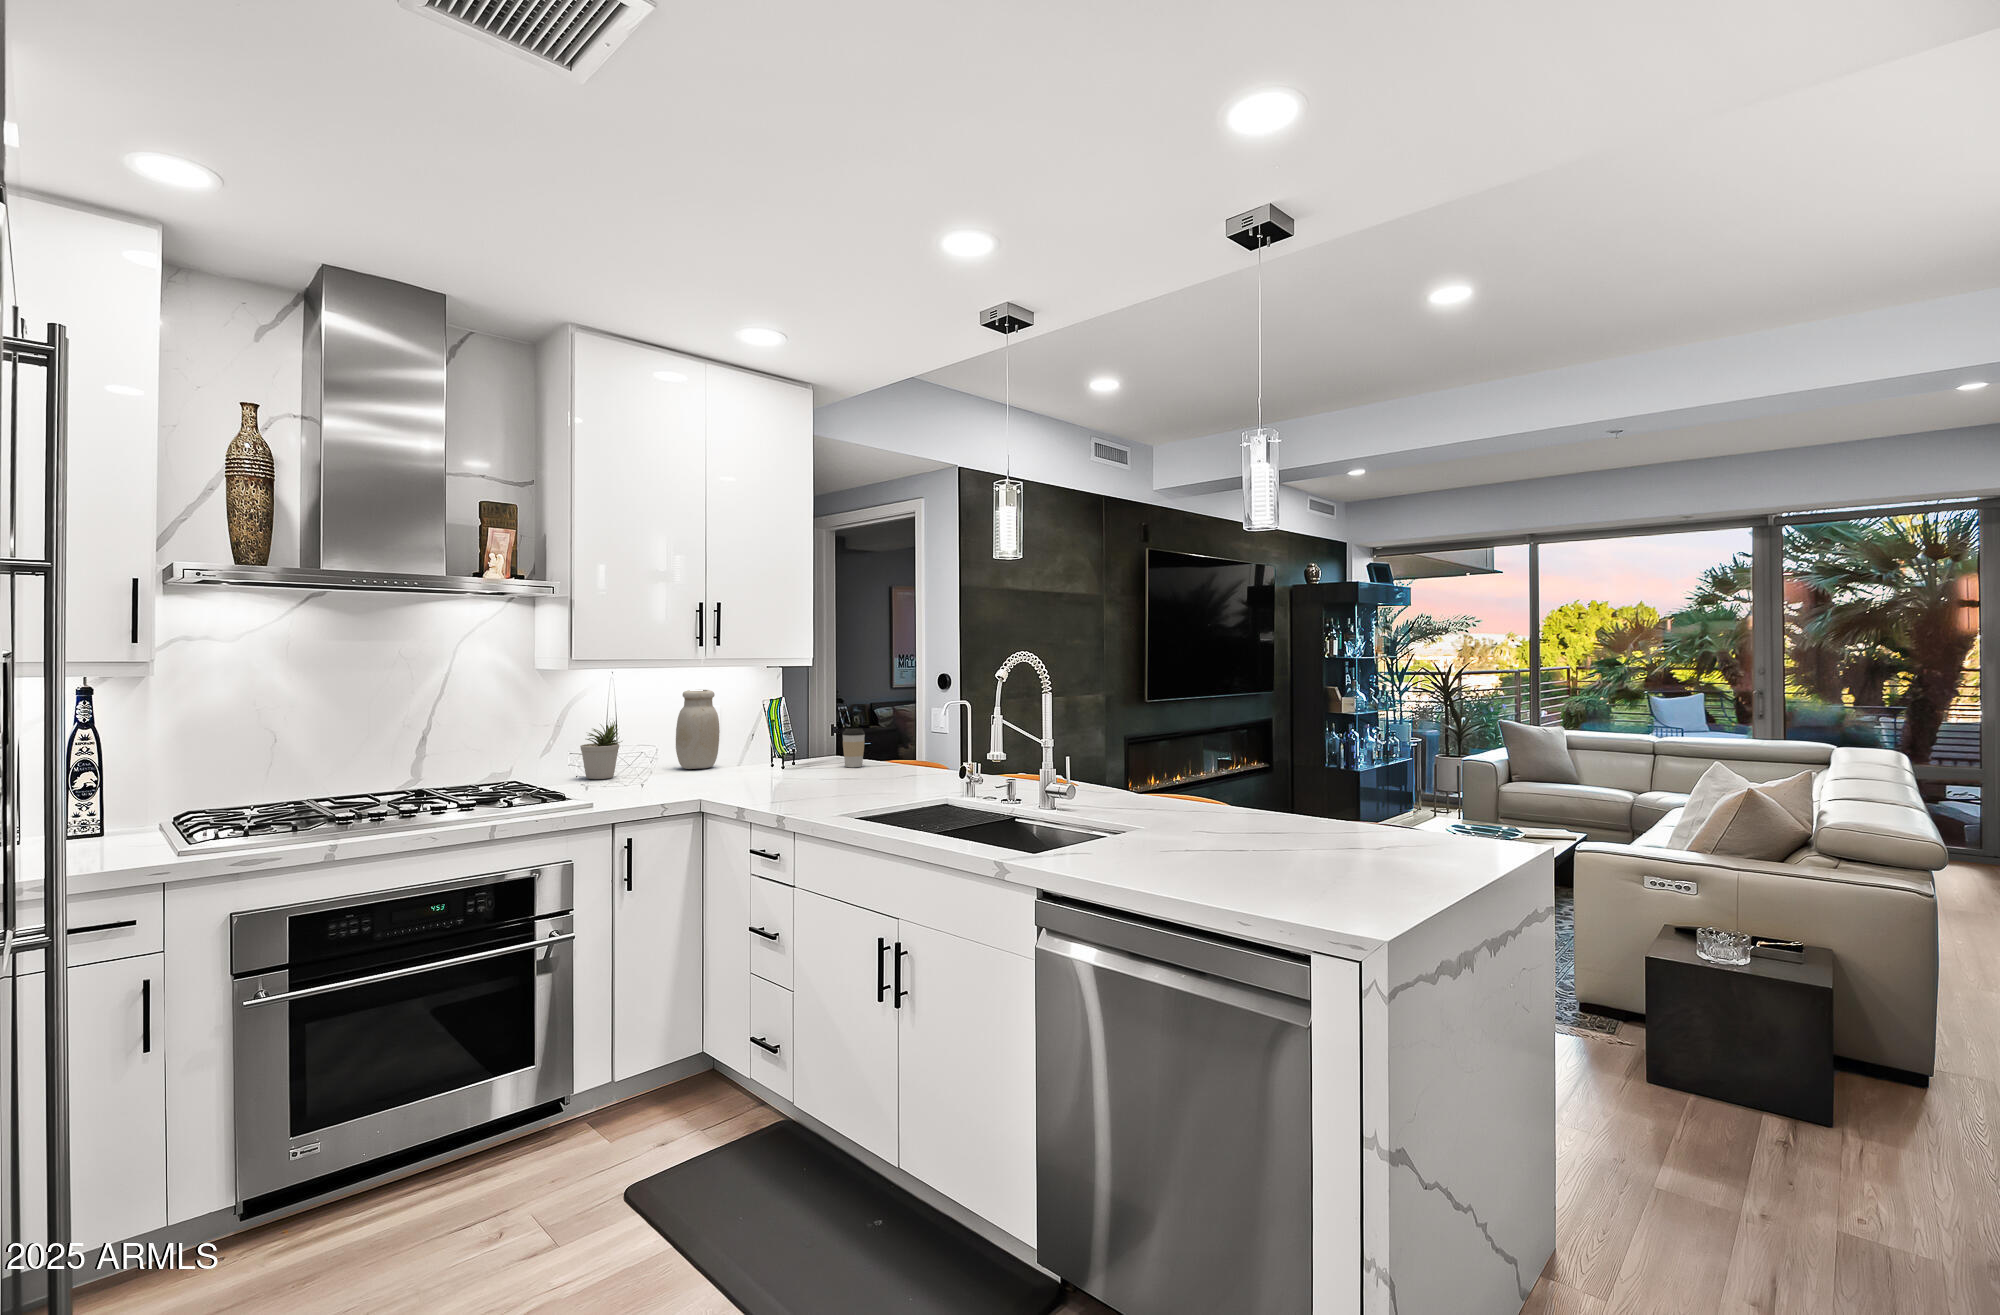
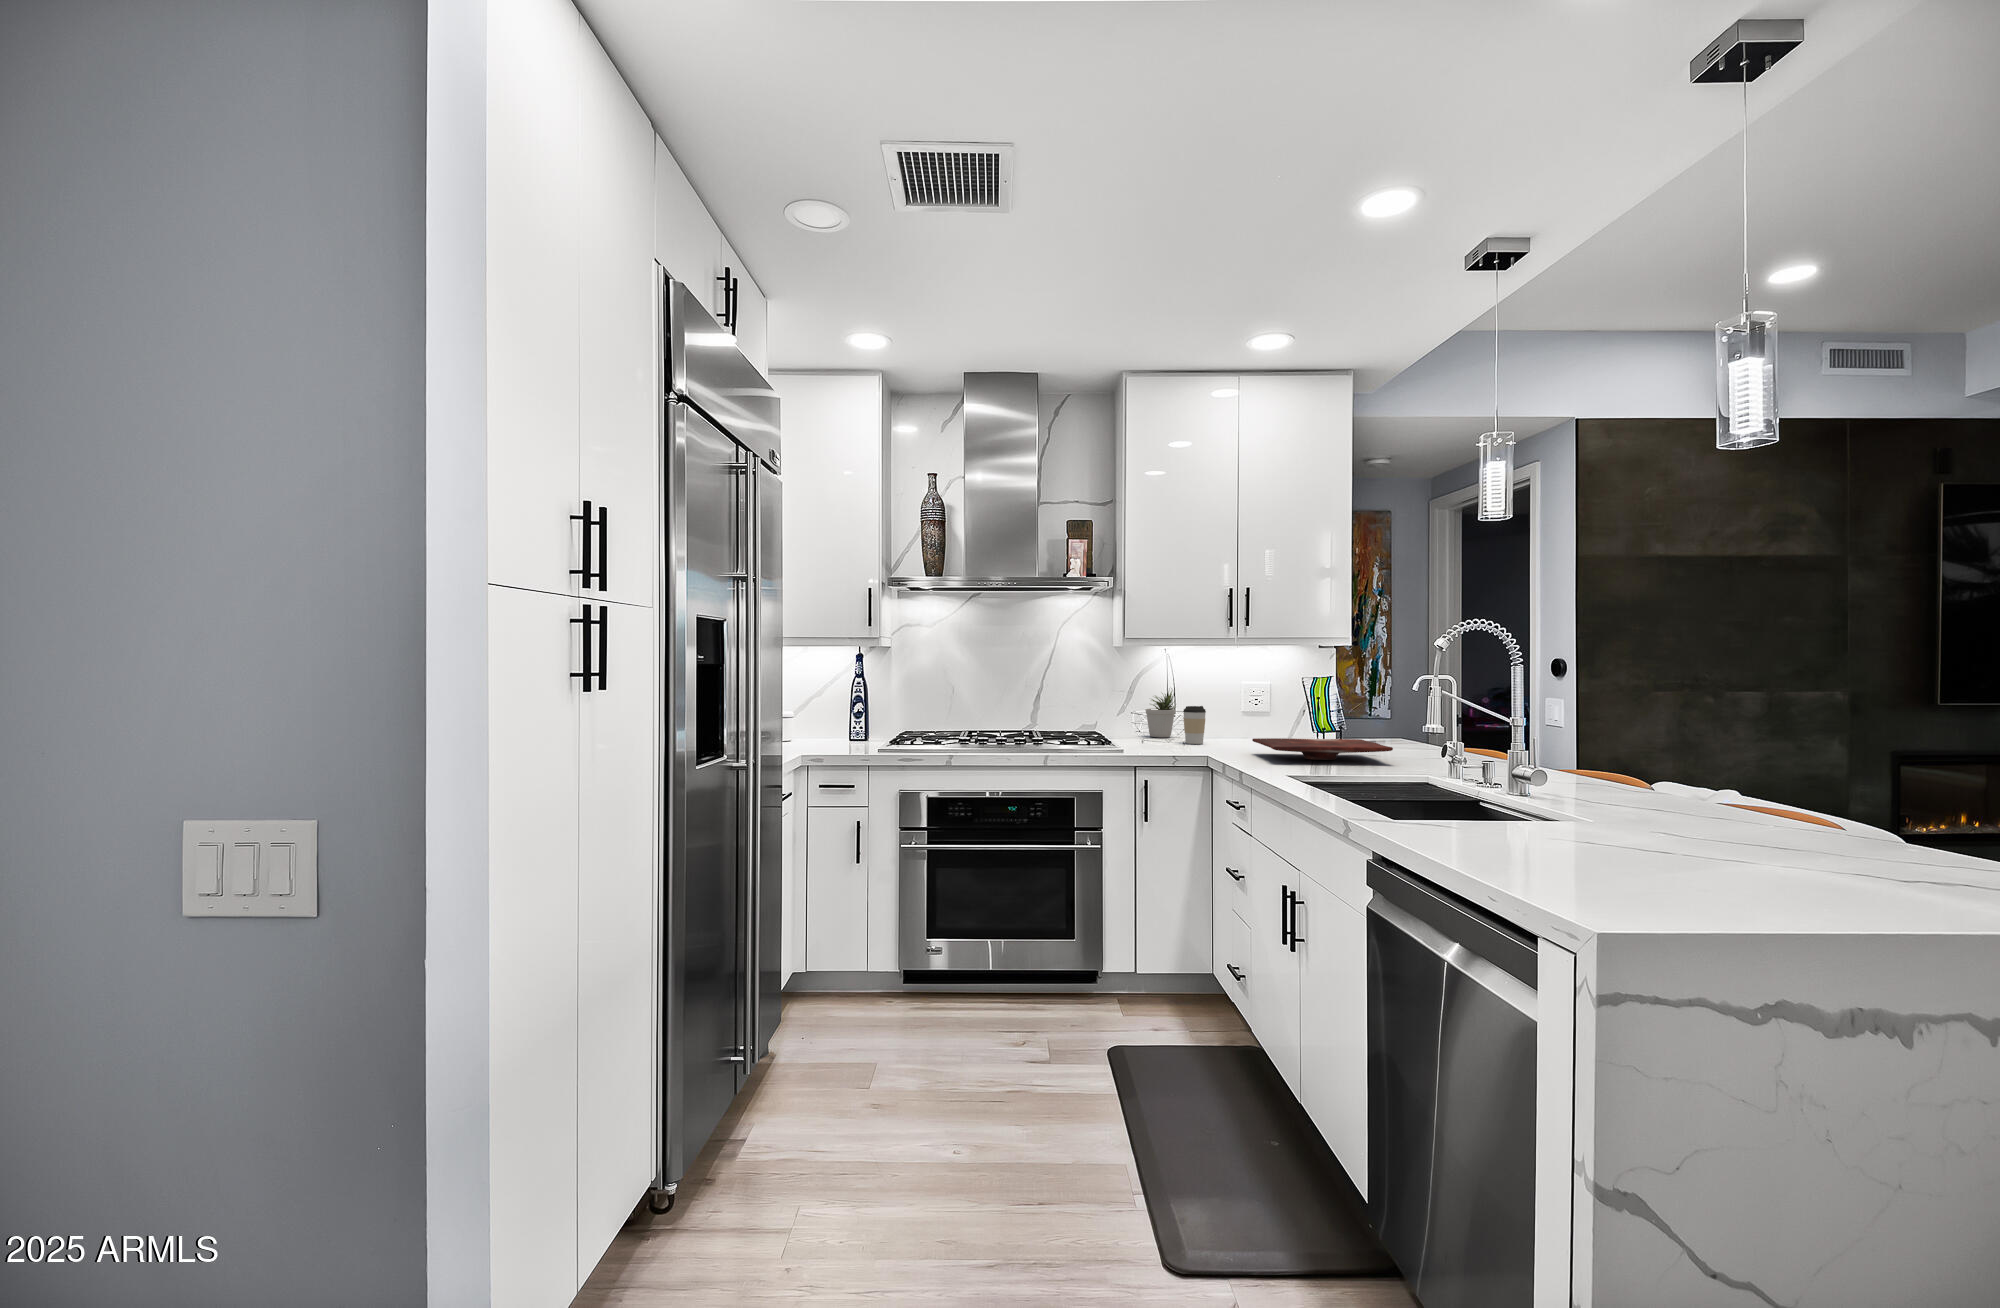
jar: present [676,690,720,769] -> none [1228,667,1267,738]
coffee cup: present [842,728,865,767] -> present [1183,706,1206,744]
cutting board: none [745,764,895,791] -> present [1252,738,1393,760]

